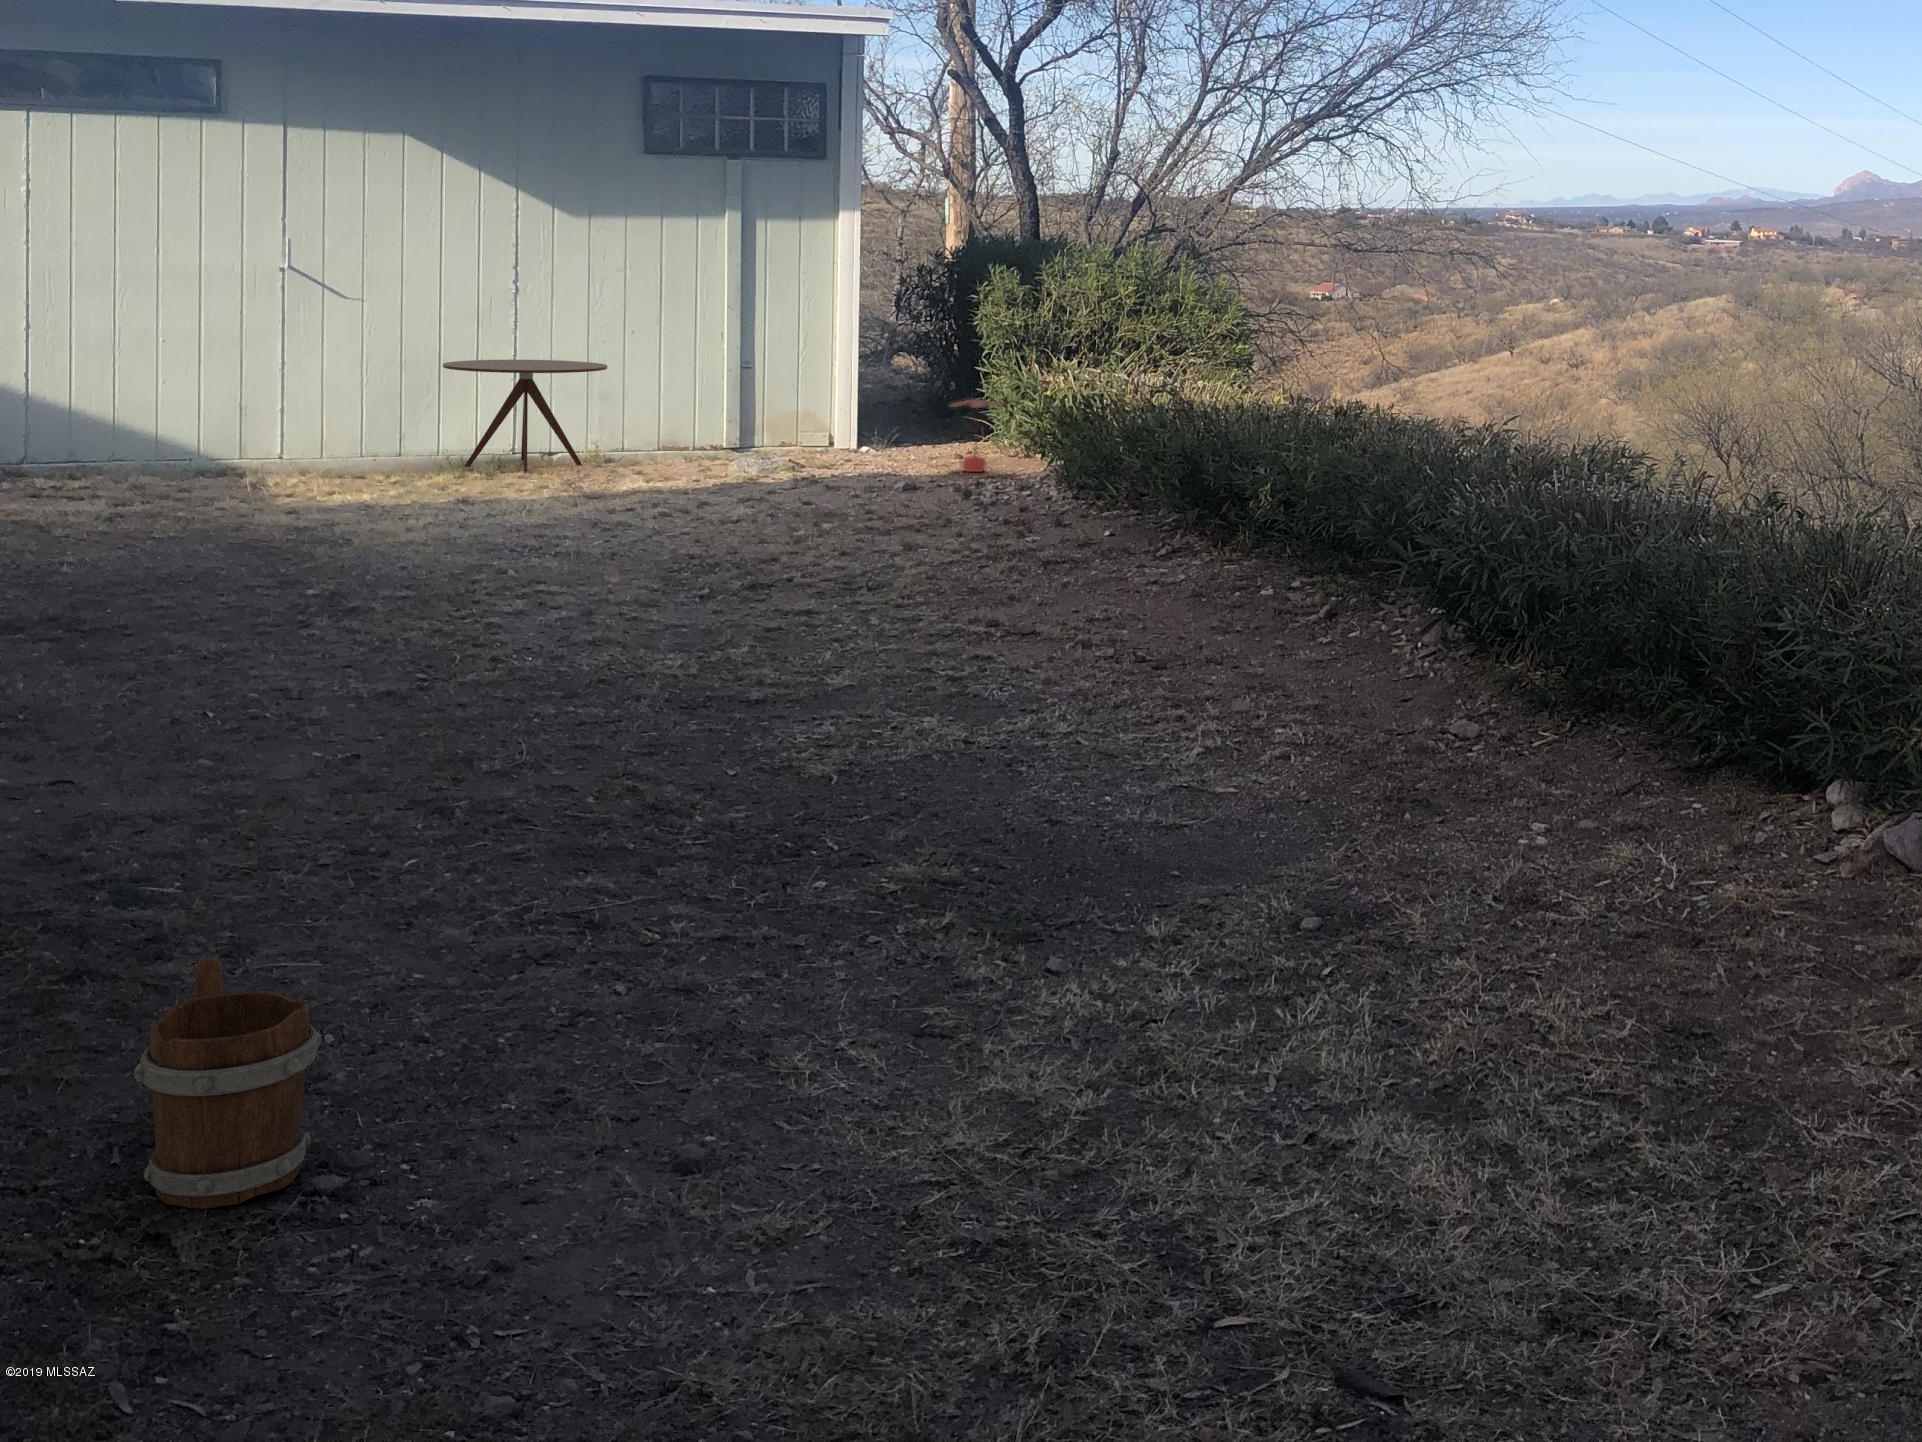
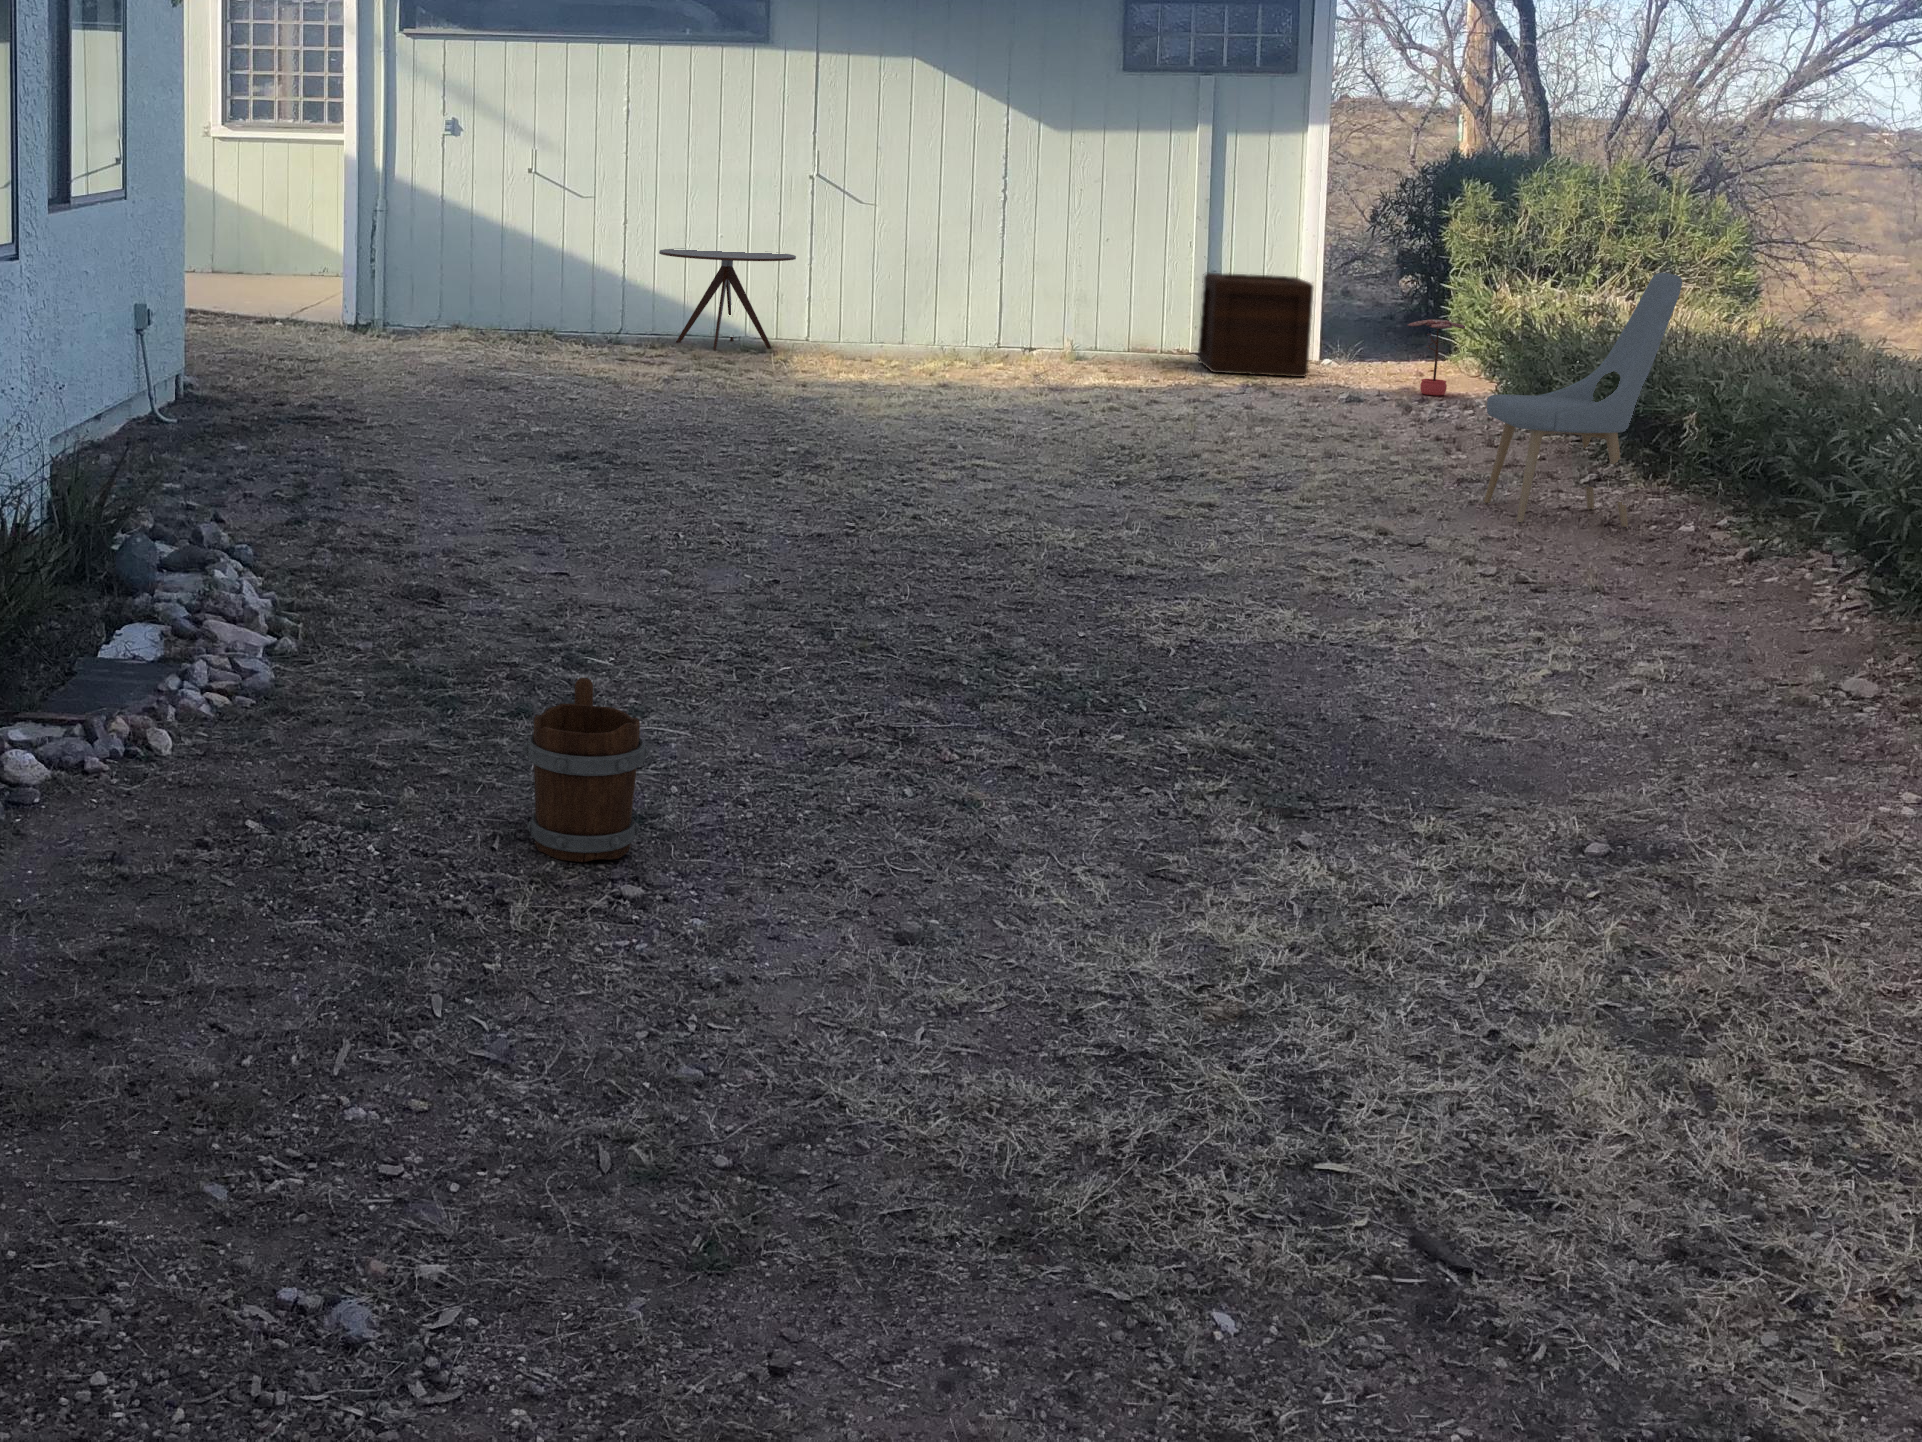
chair: none [1066,354,1230,595] -> present [1484,273,1682,528]
round table: present [443,360,607,472] -> present [659,248,796,350]
wooden crate: none [736,362,854,464] -> present [1198,273,1314,377]

